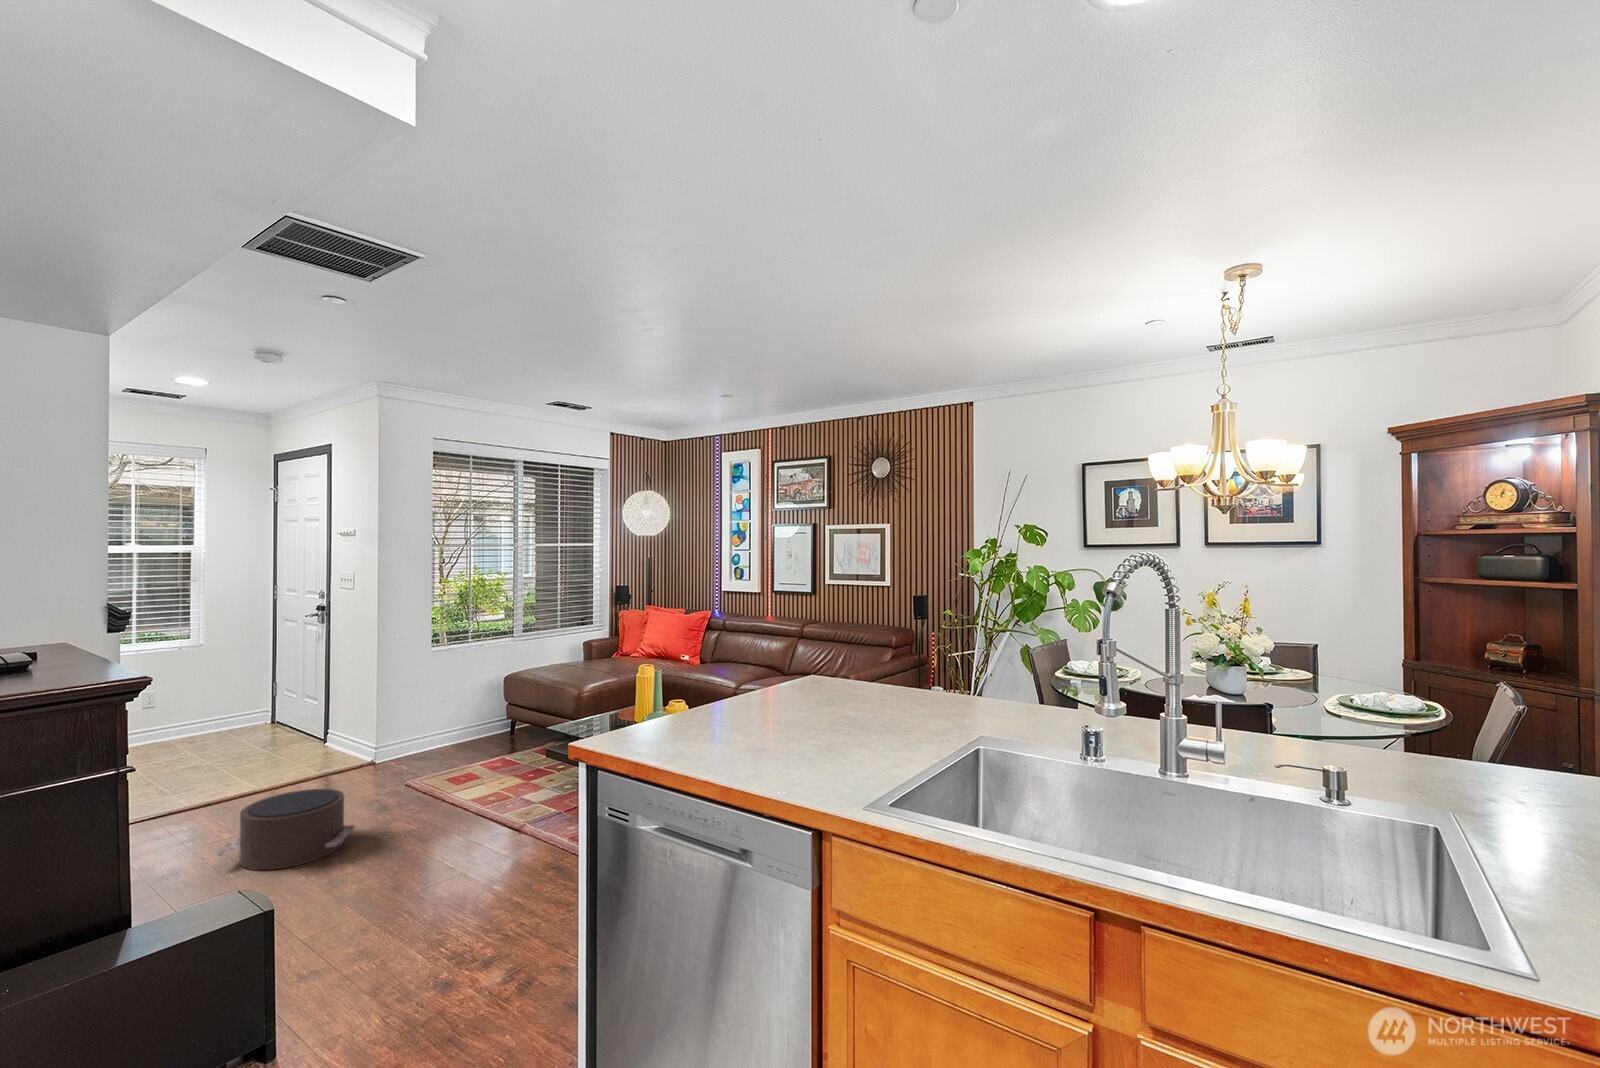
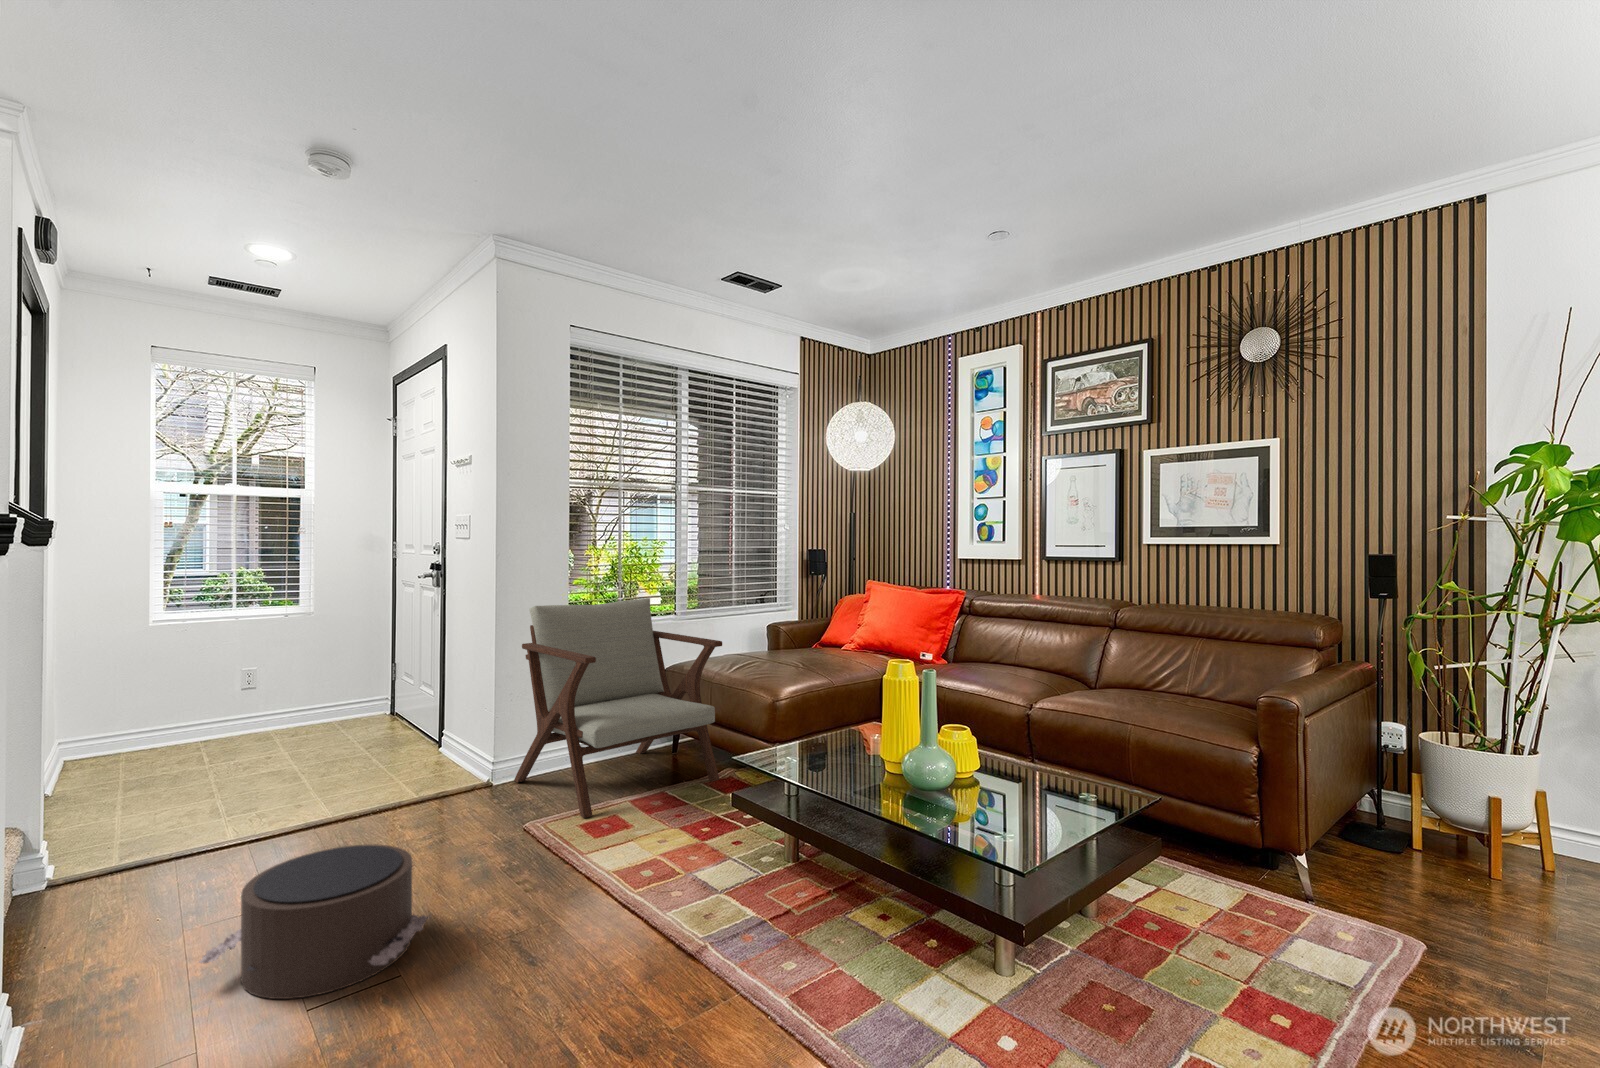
lounge chair: none [392,627,546,775] -> present [514,598,722,818]

